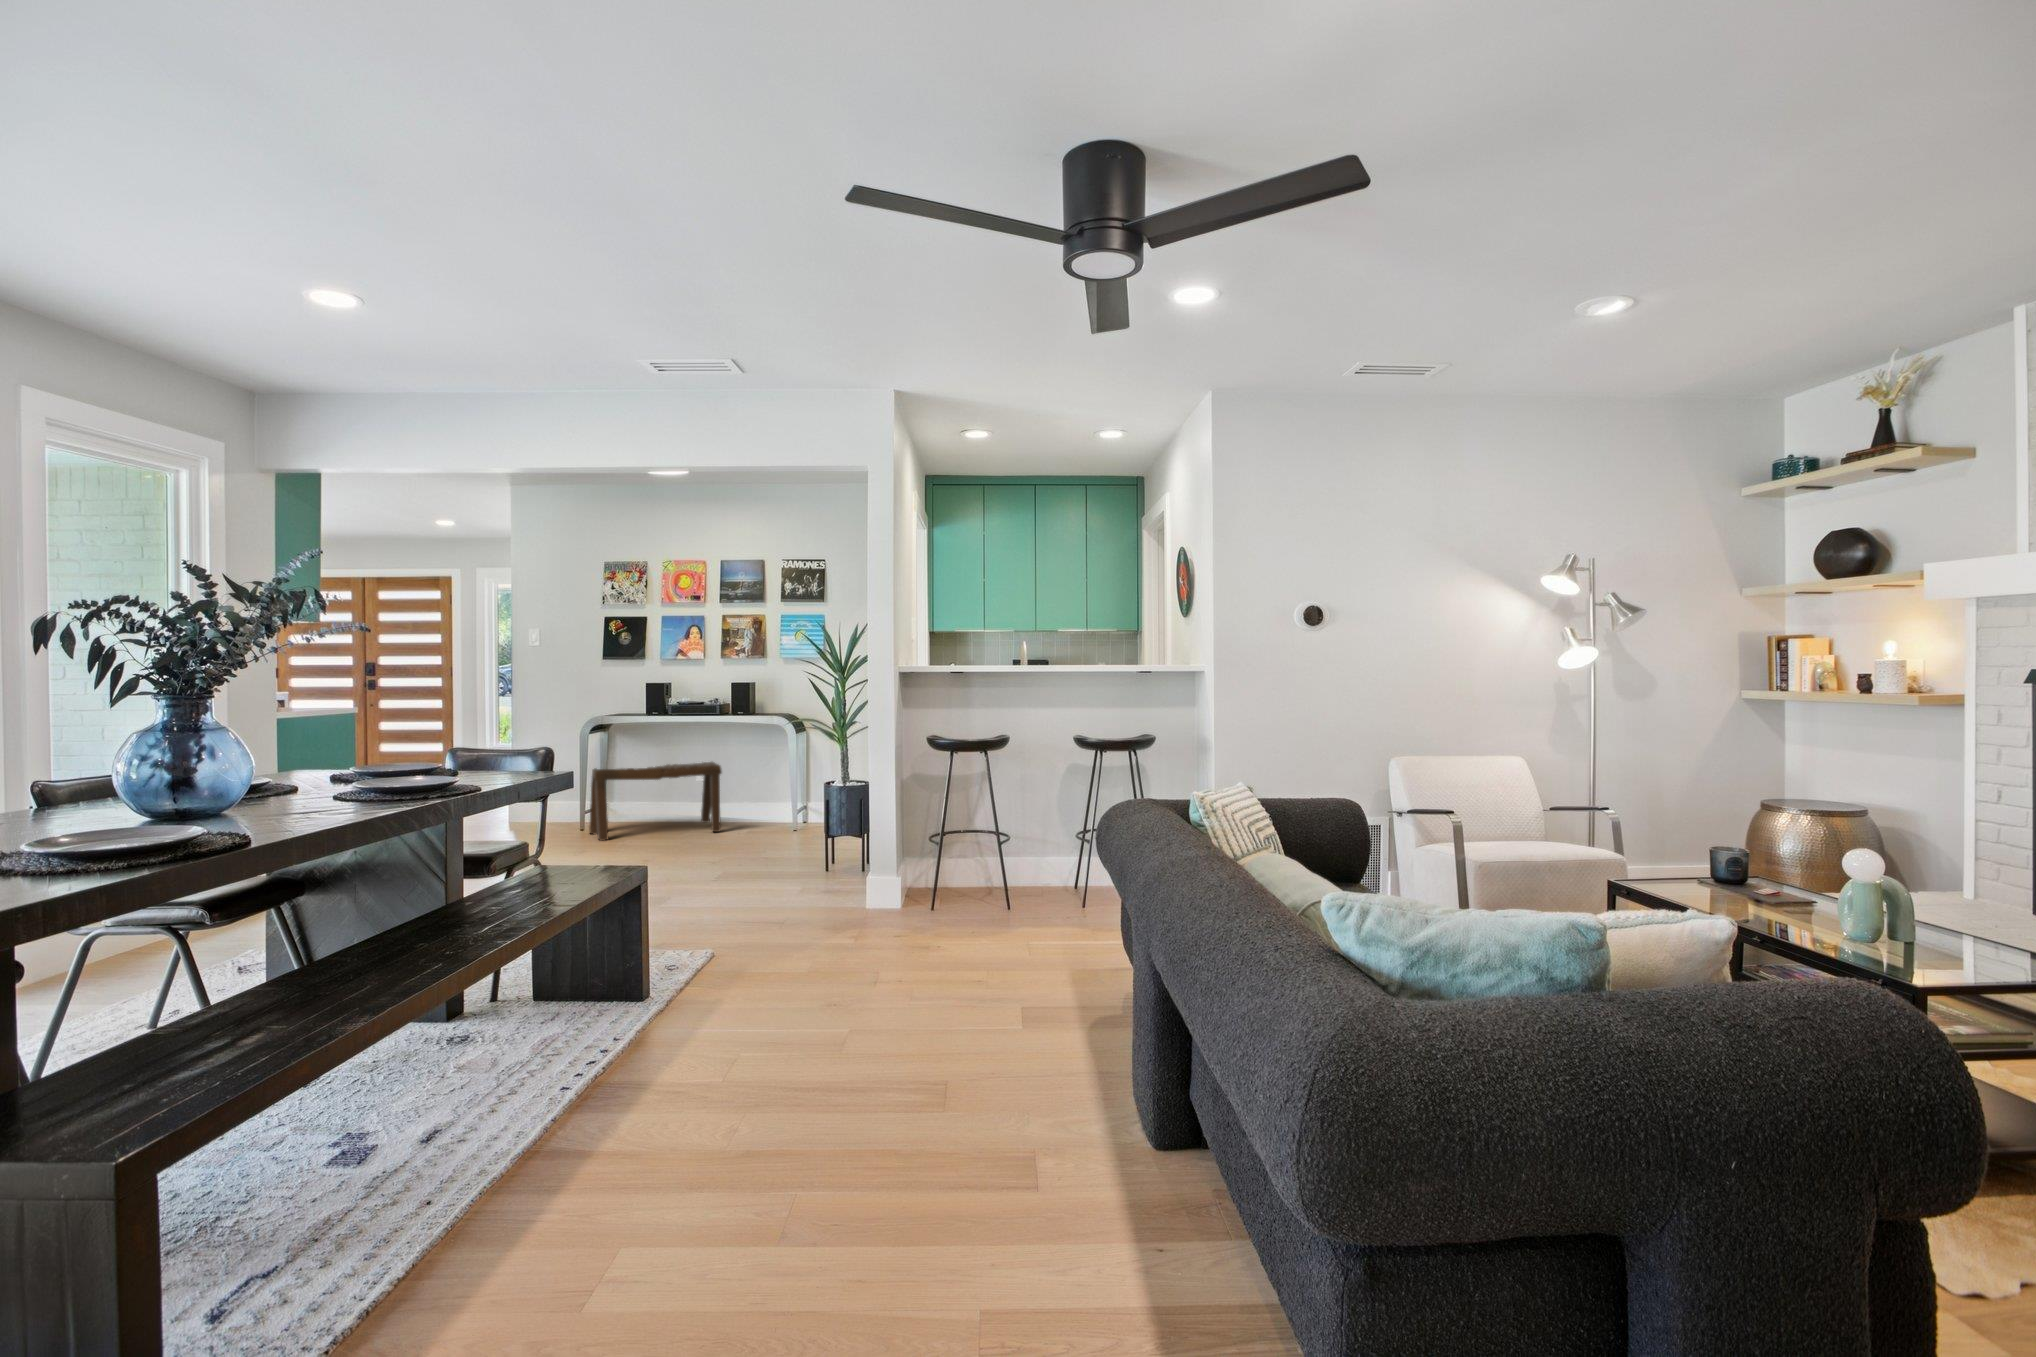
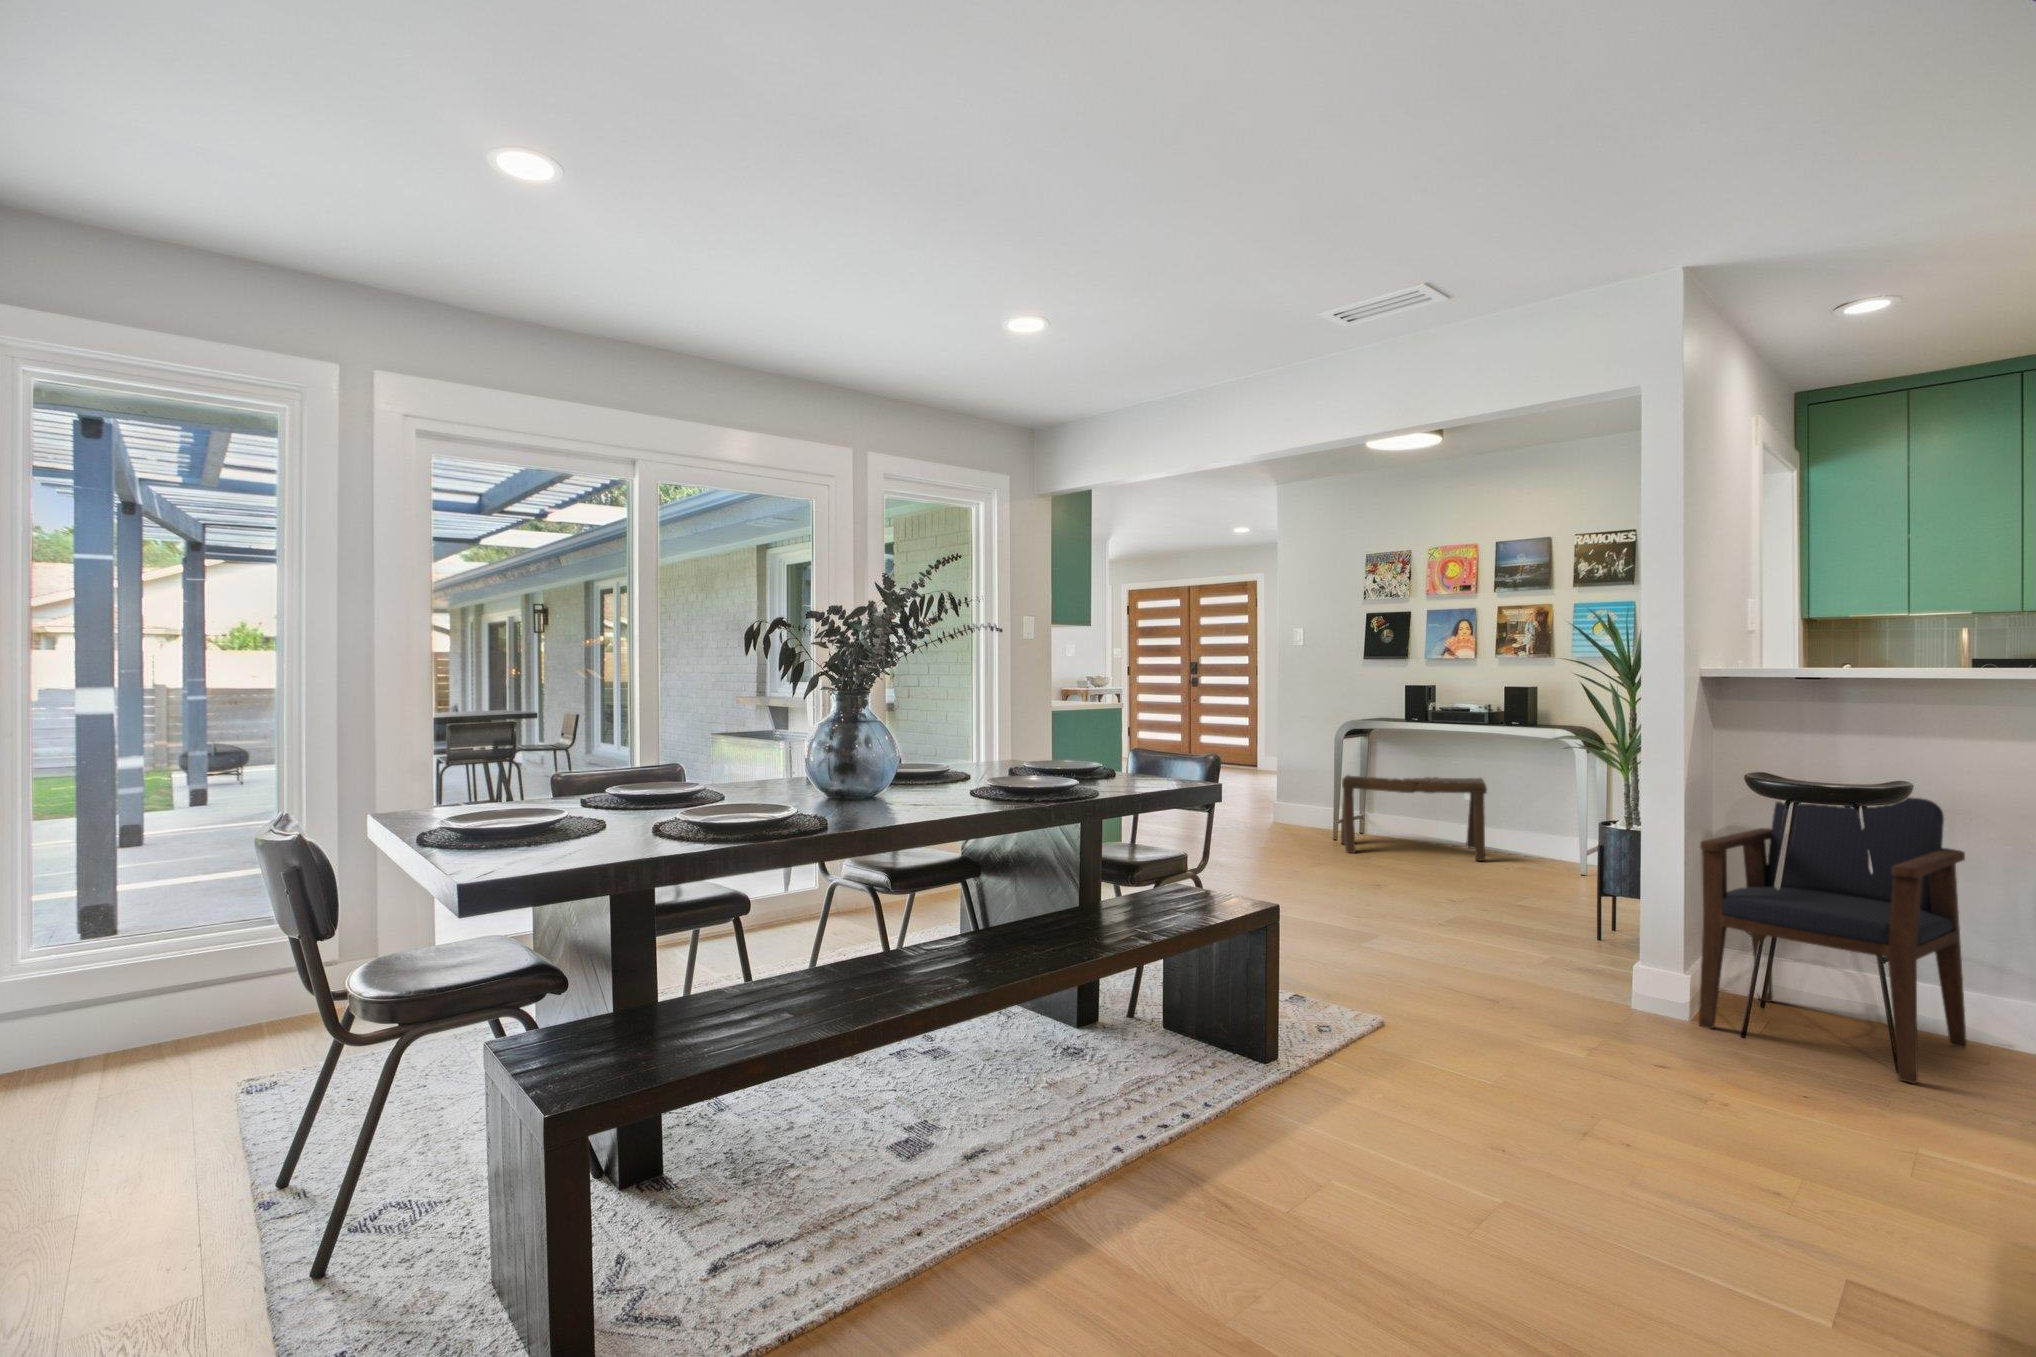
armchair: none [909,747,1036,918] -> present [1699,798,1967,1083]

